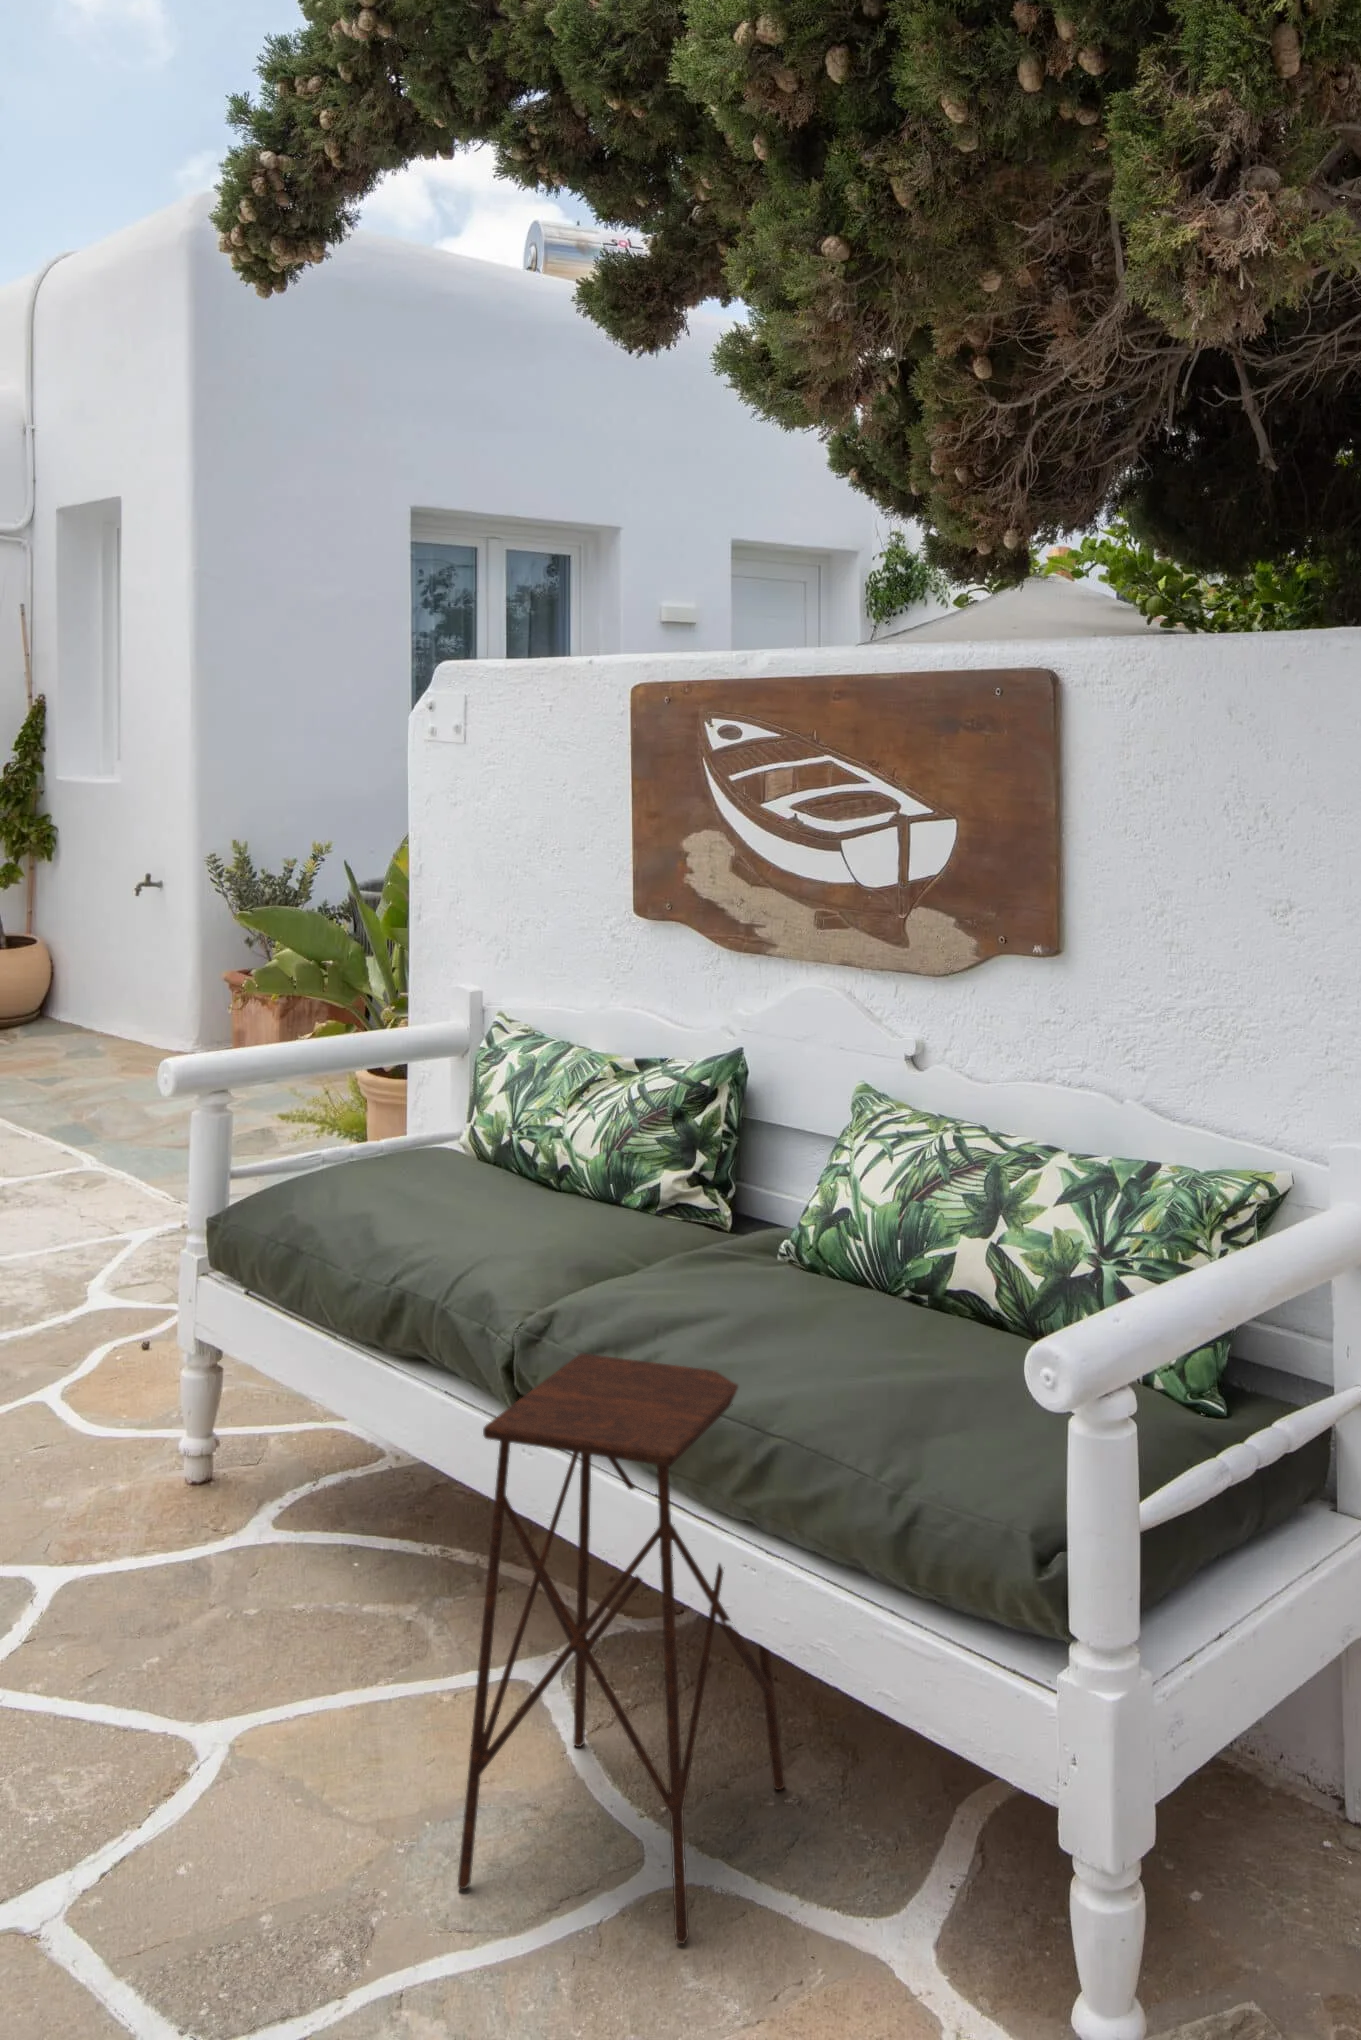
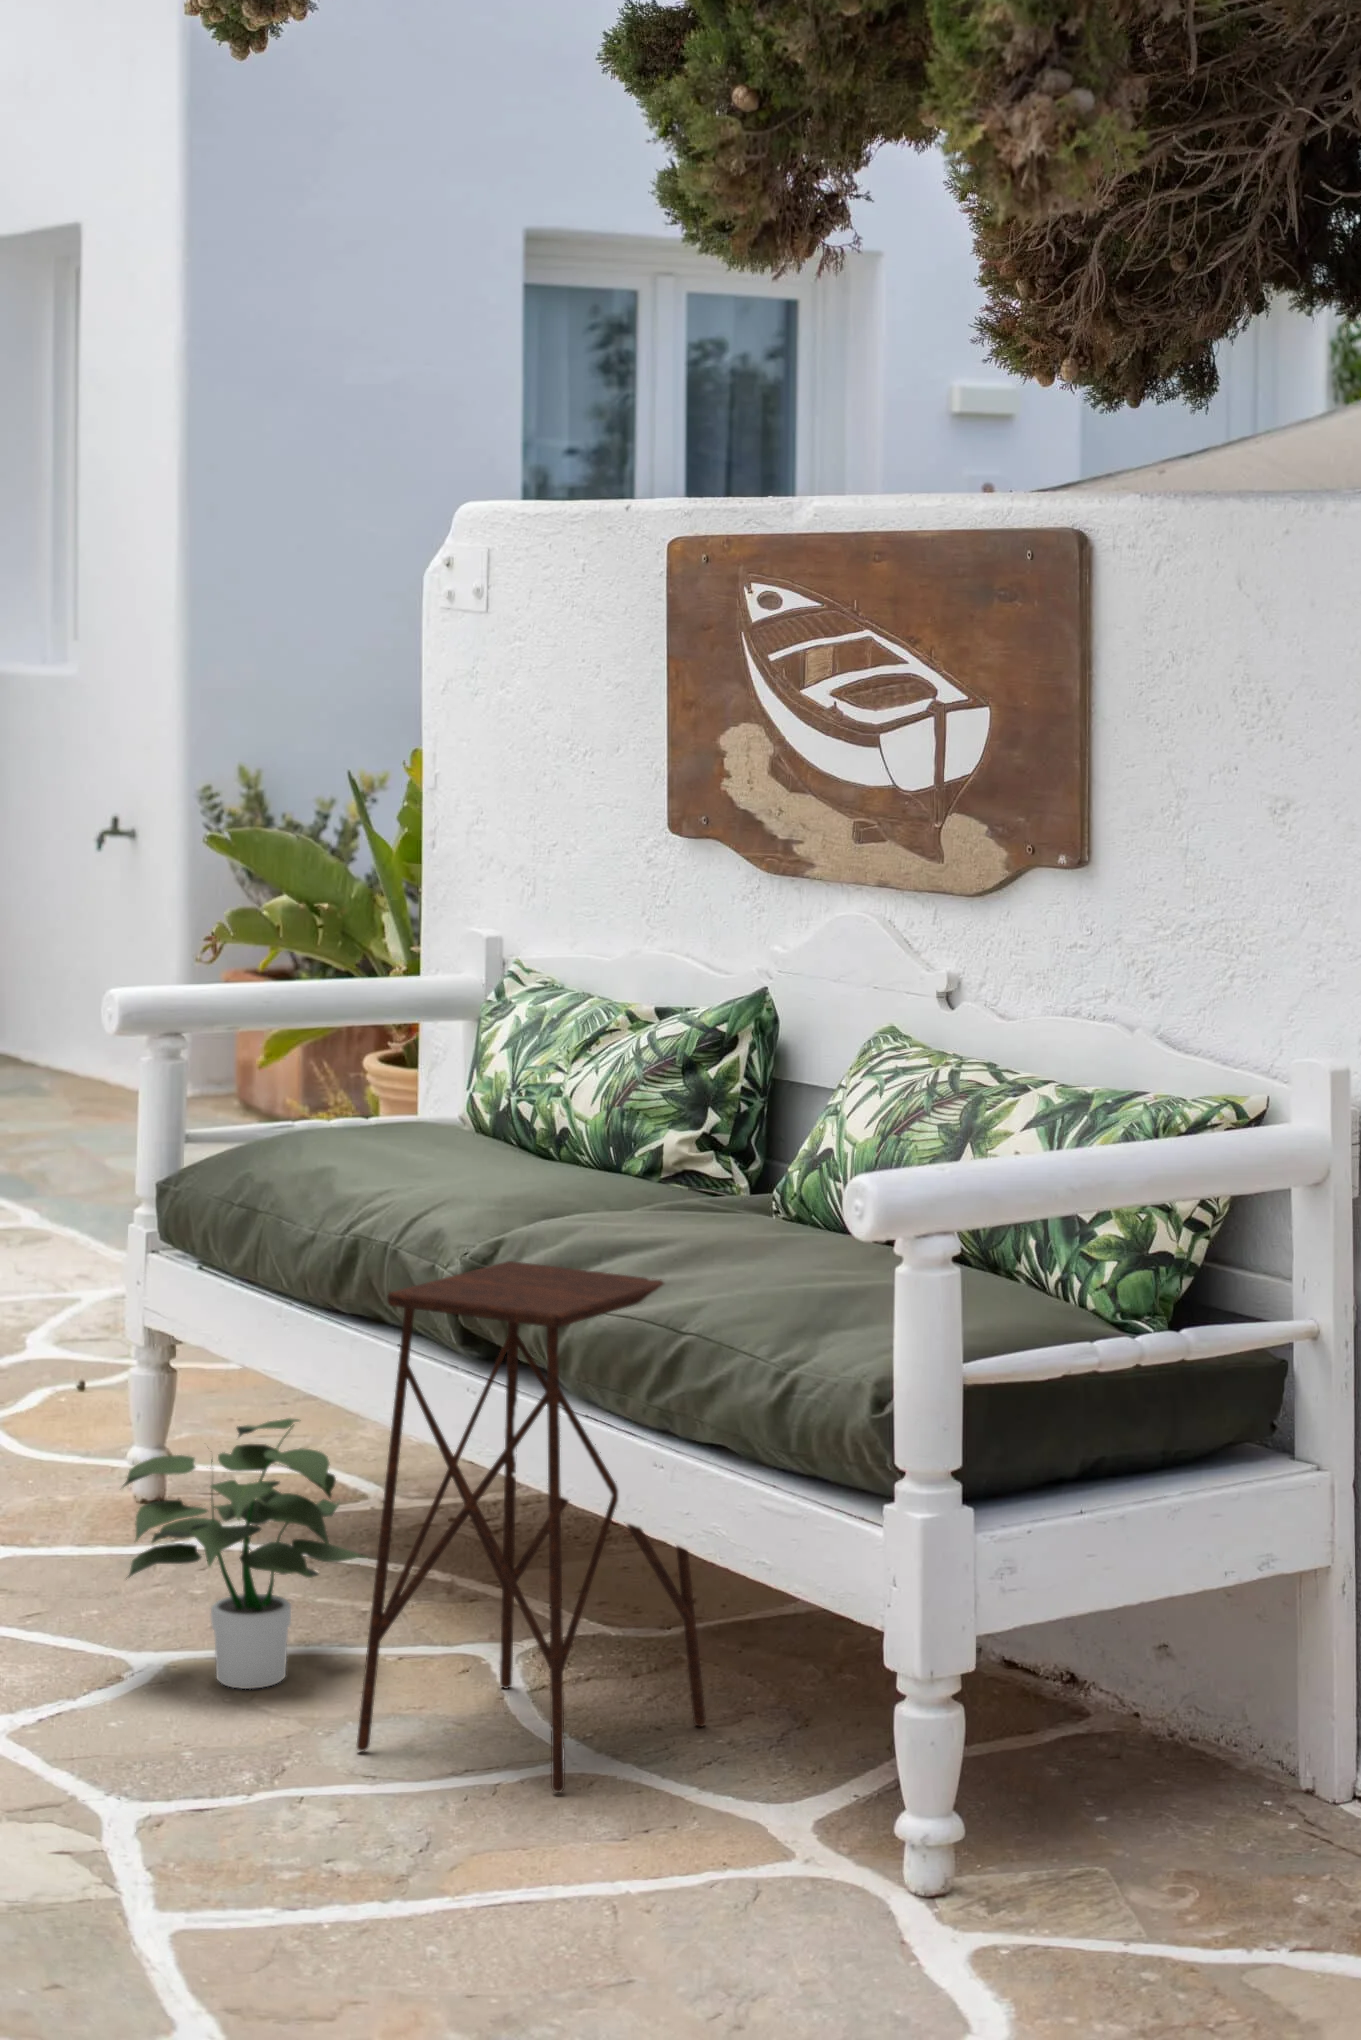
potted plant: none [196,1497,441,1784] -> present [124,1418,366,1689]

